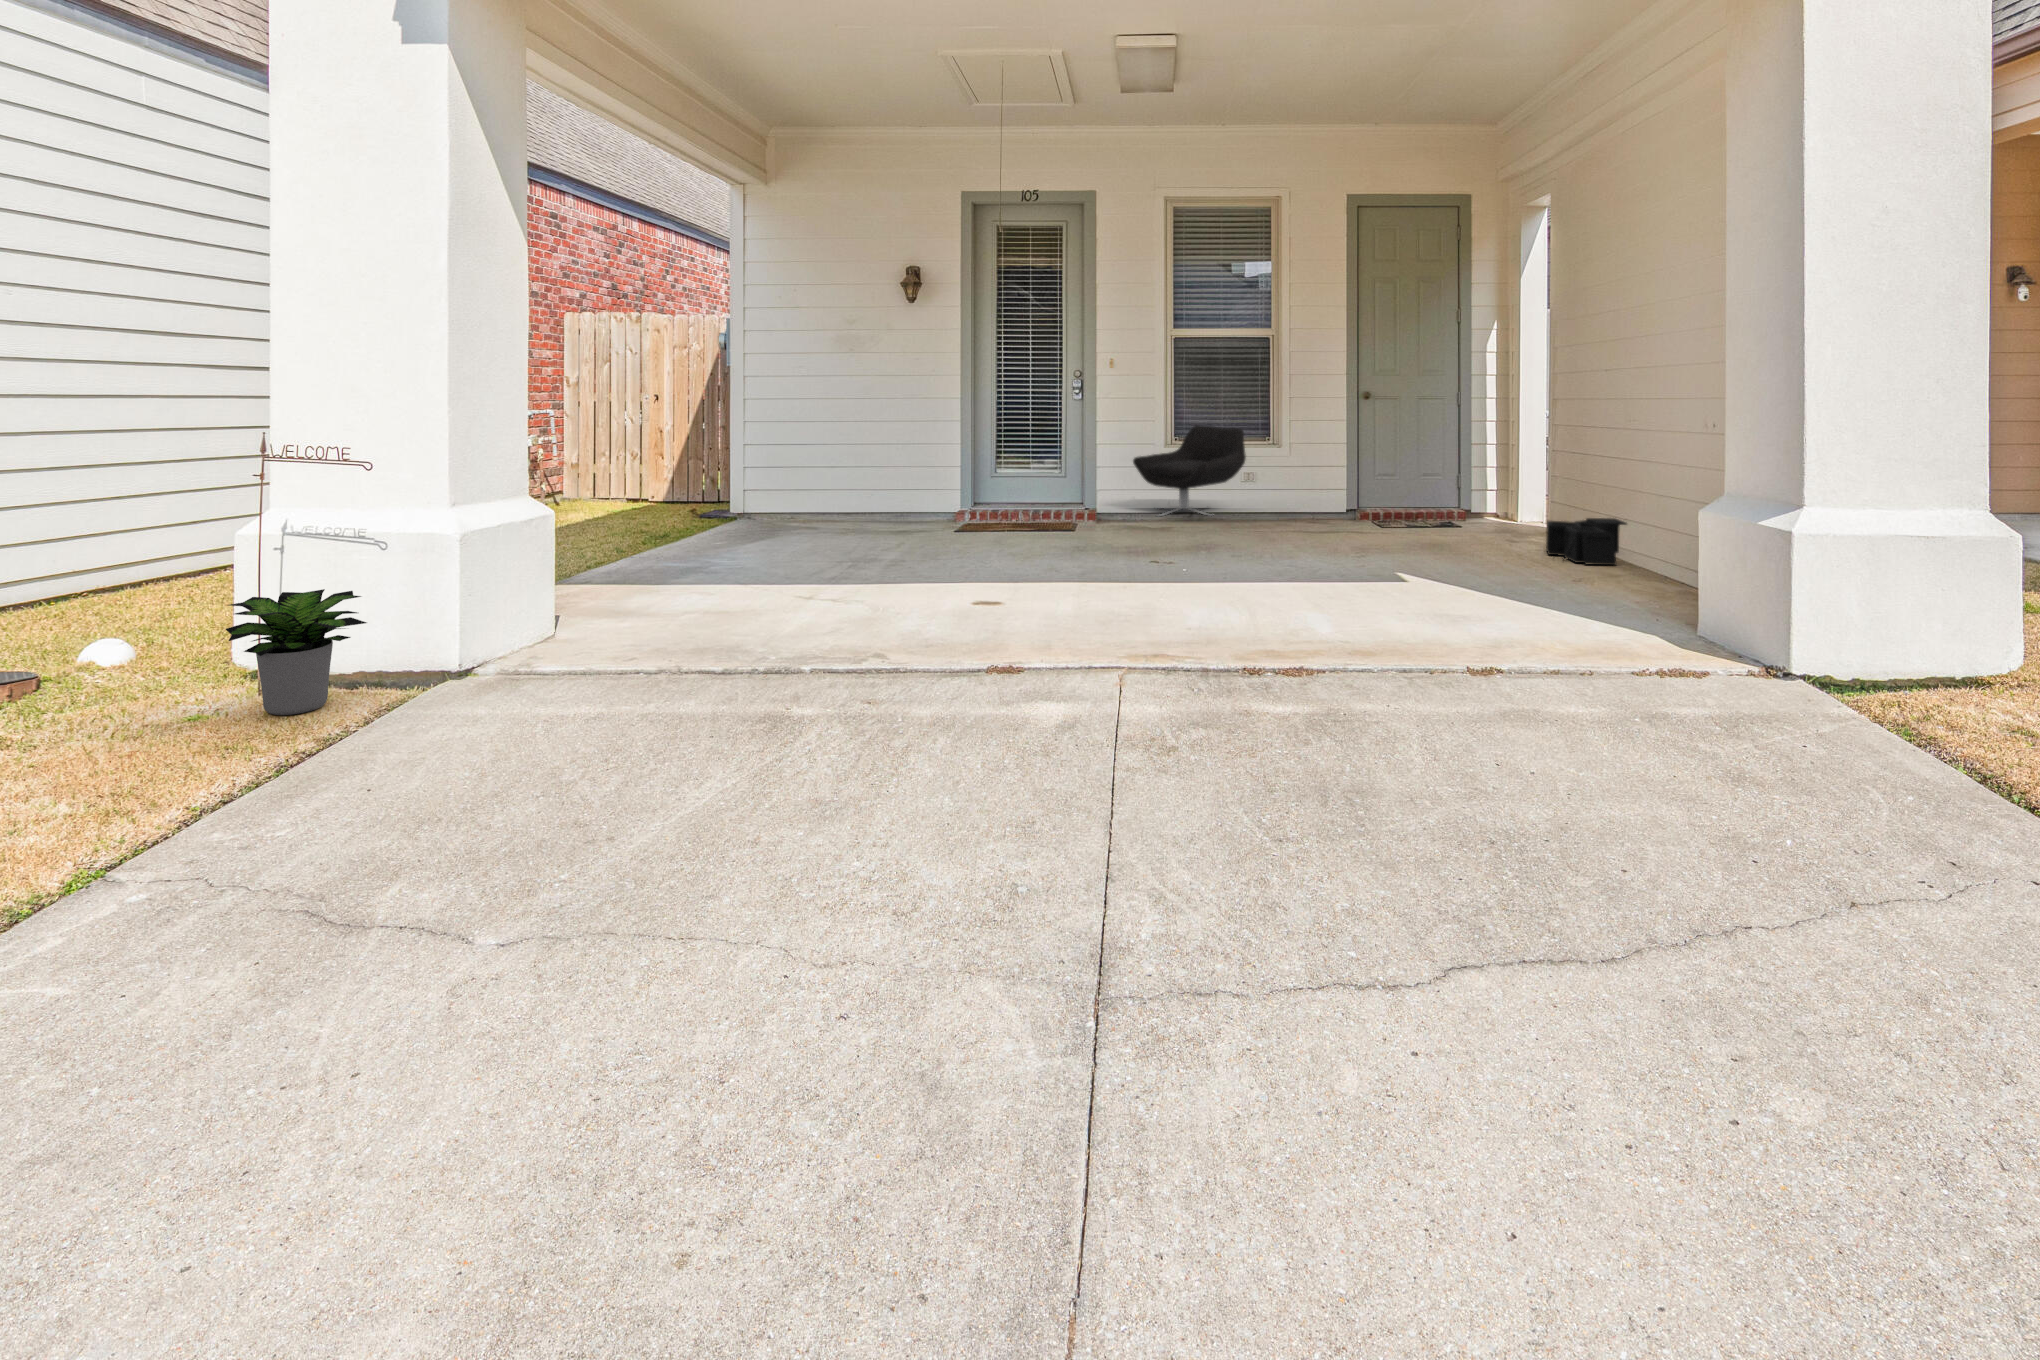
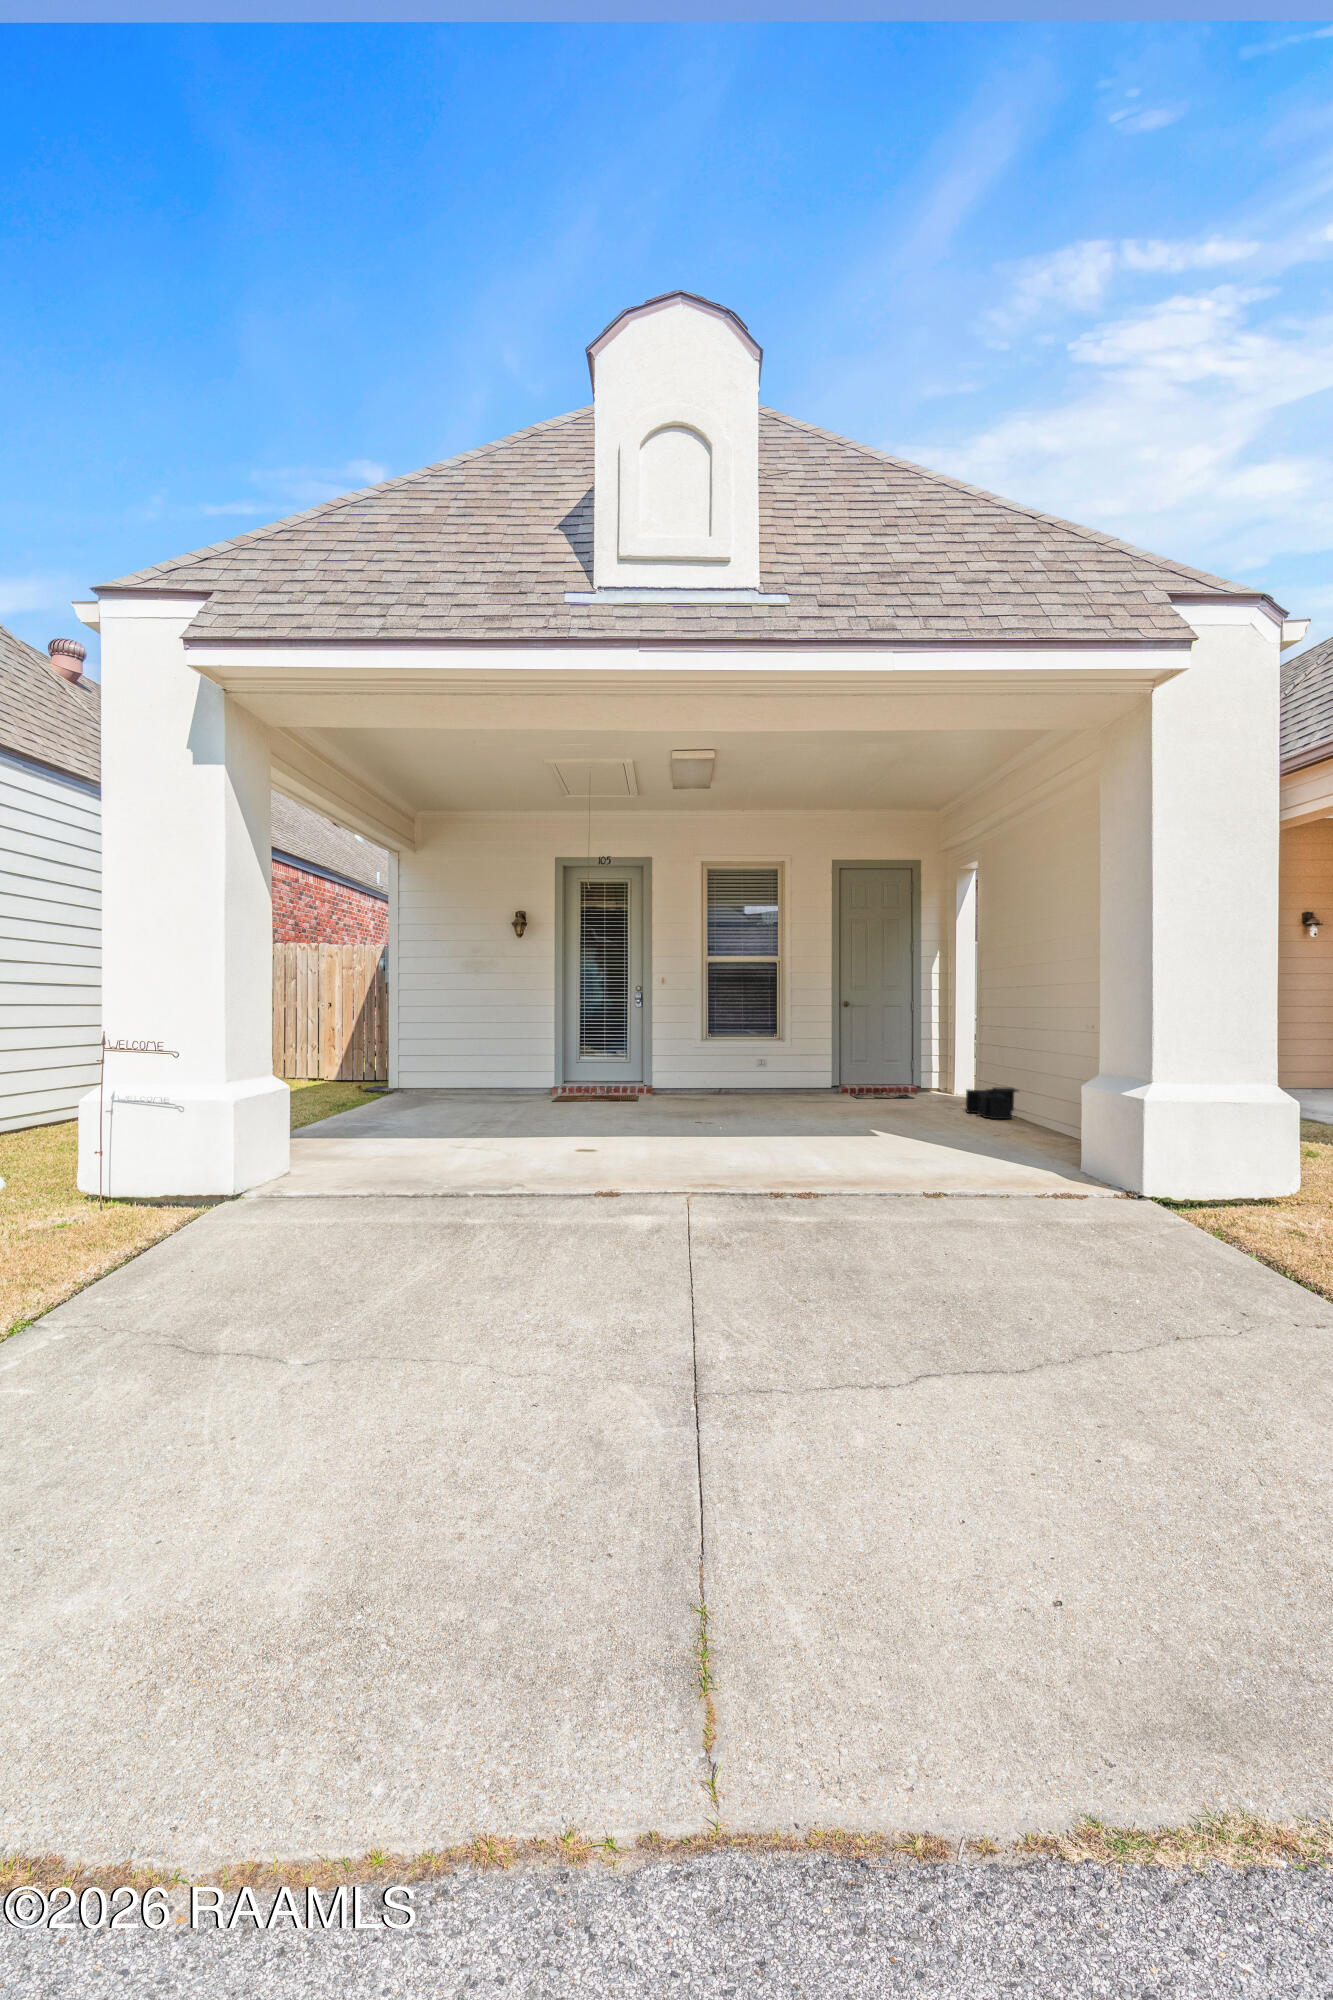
lounge chair: present [1133,425,1246,515] -> none [683,1024,761,1088]
potted plant: present [226,589,367,715] -> none [76,1143,176,1229]

